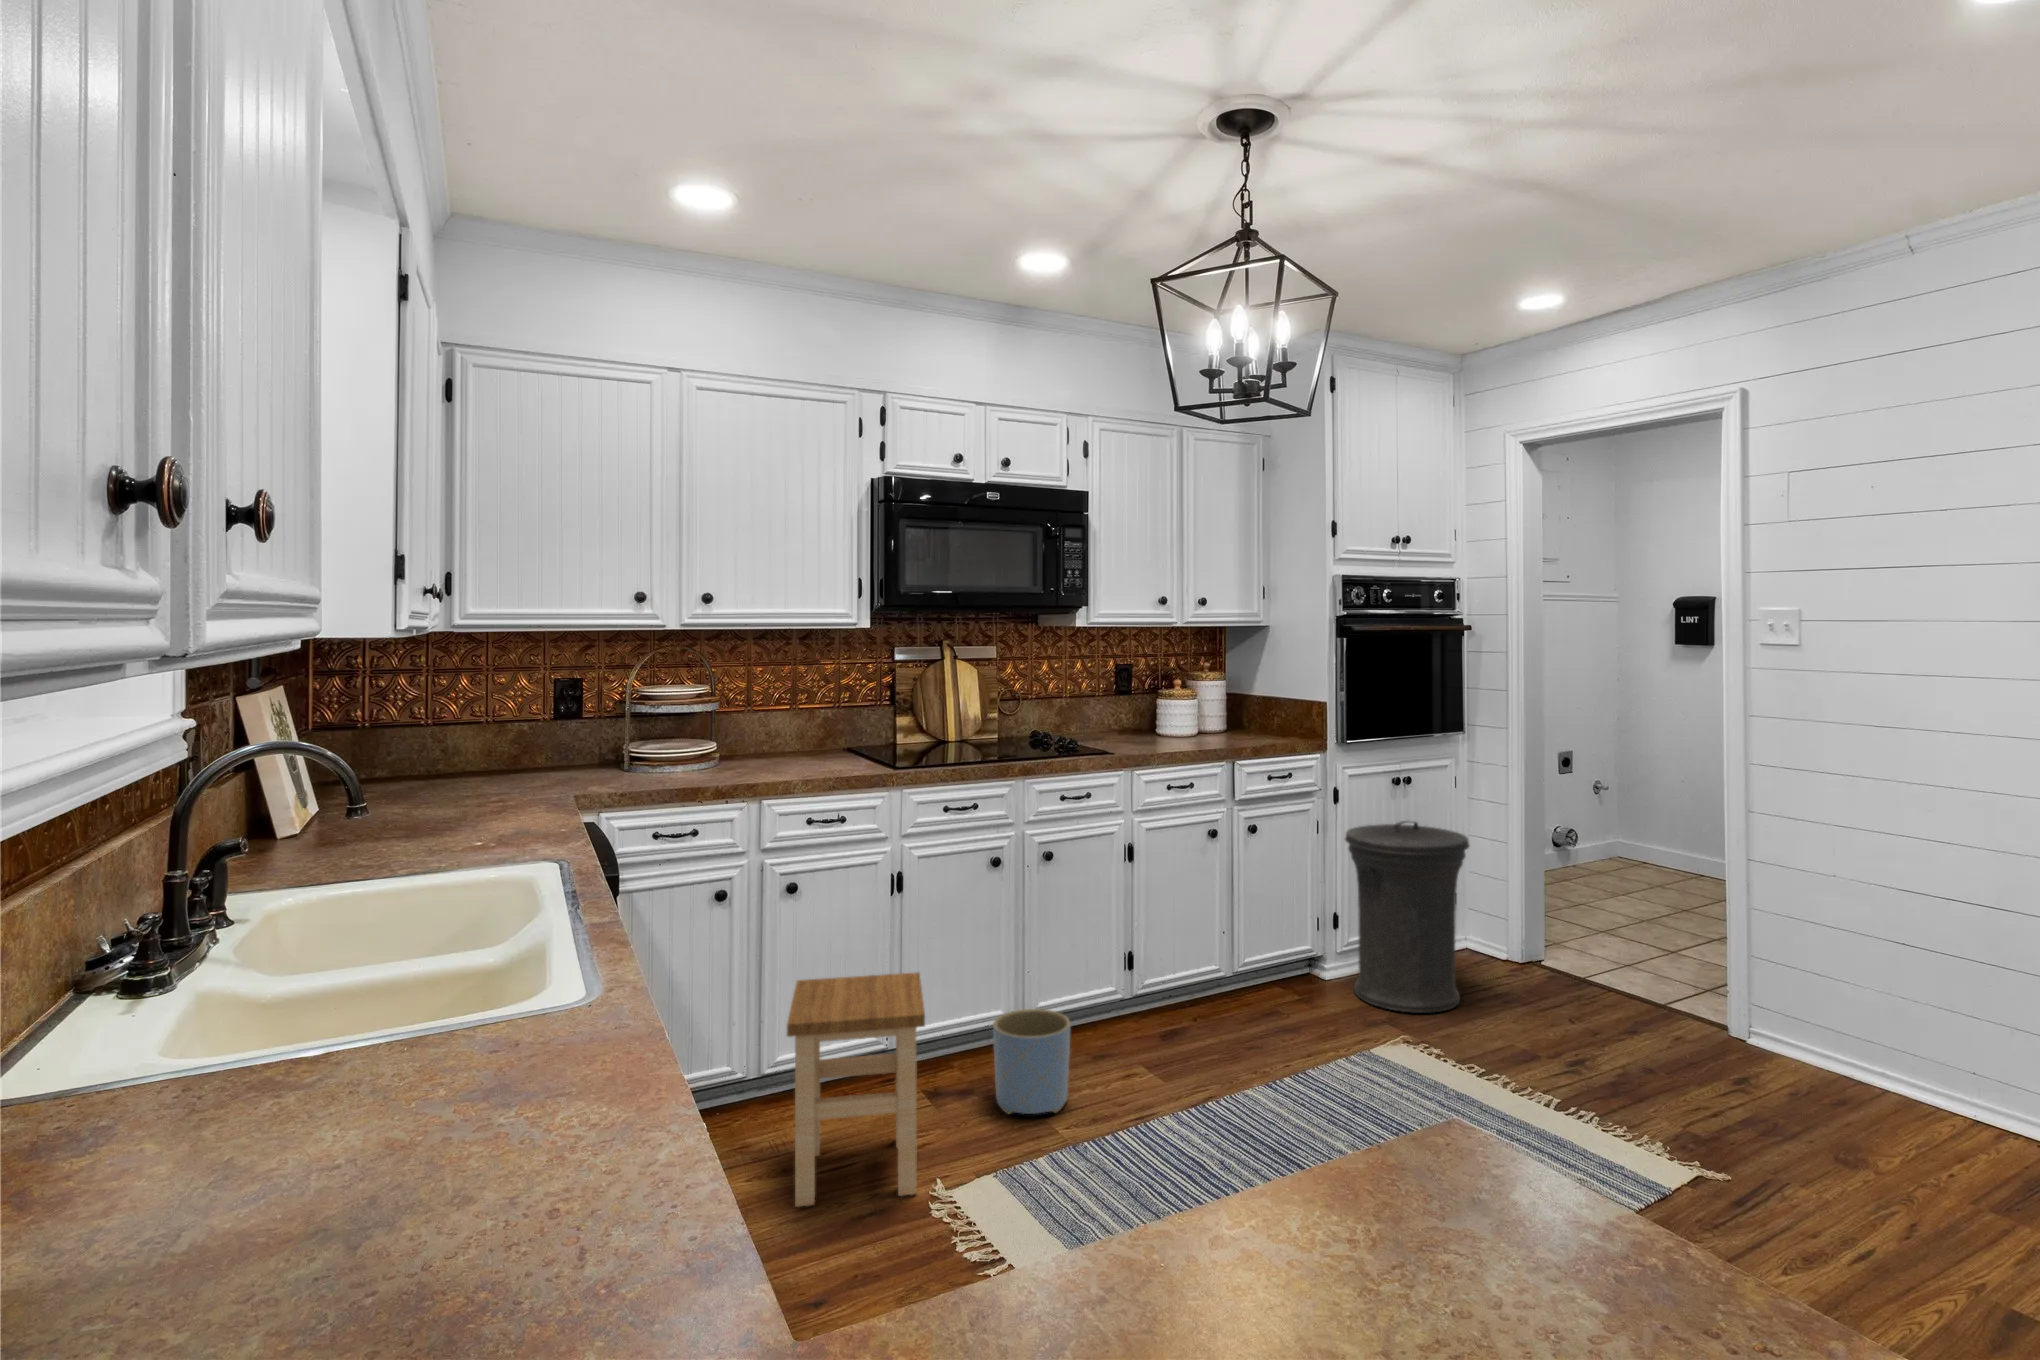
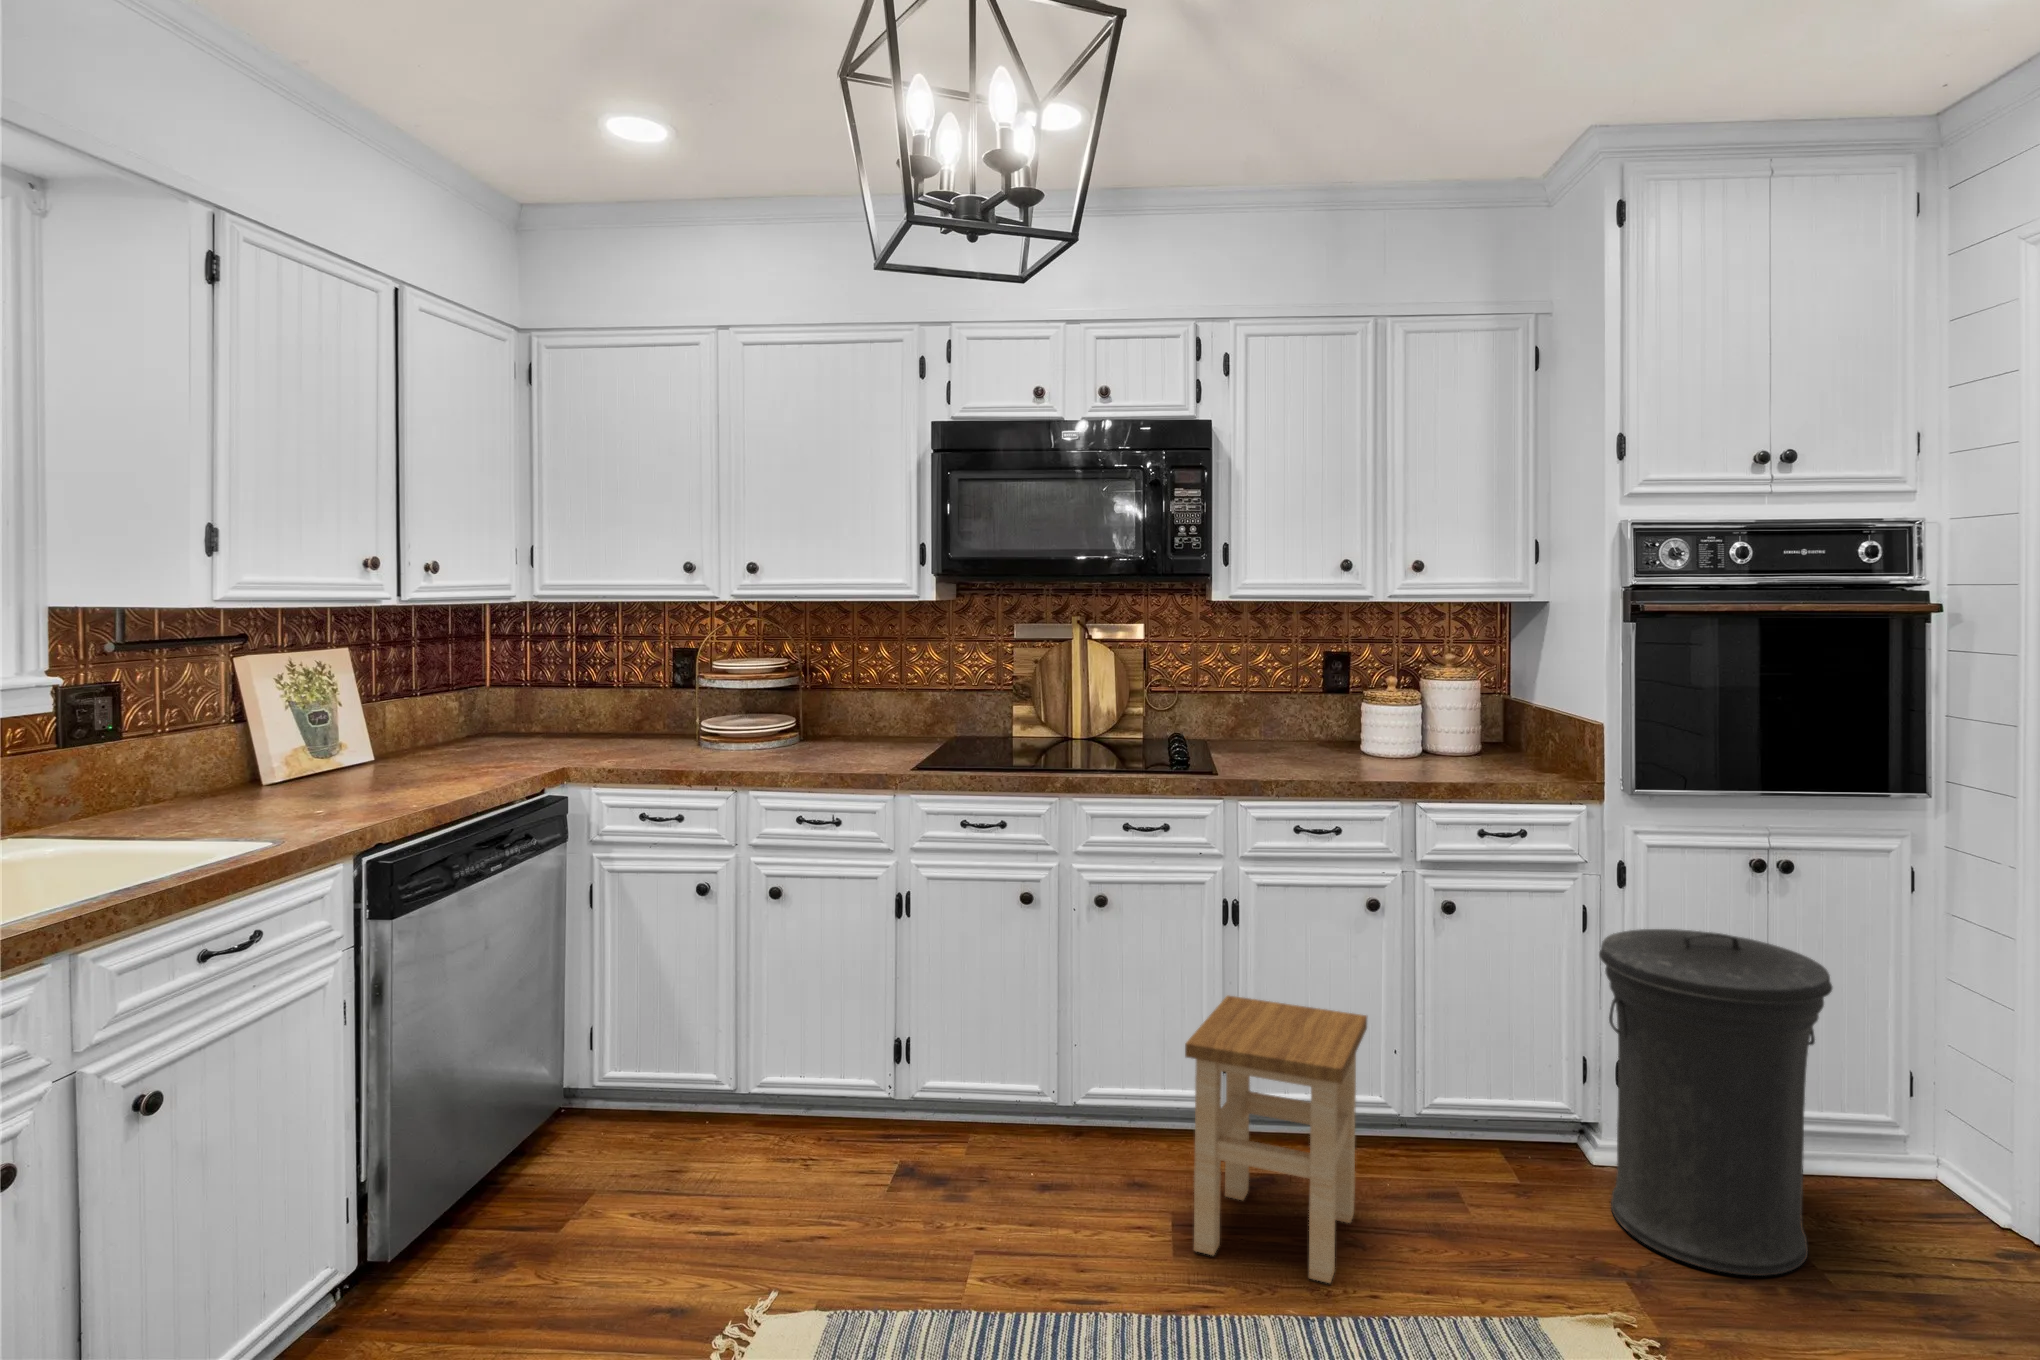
stool: present [787,972,925,1207] -> present [1185,996,1367,1283]
planter: present [993,1009,1071,1114] -> none [938,1090,1039,1237]

